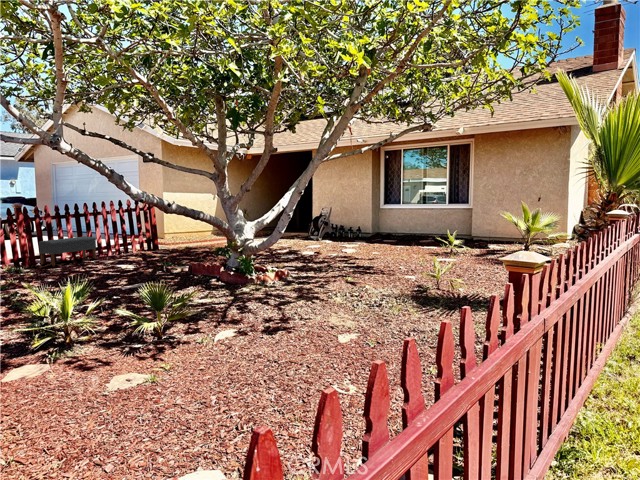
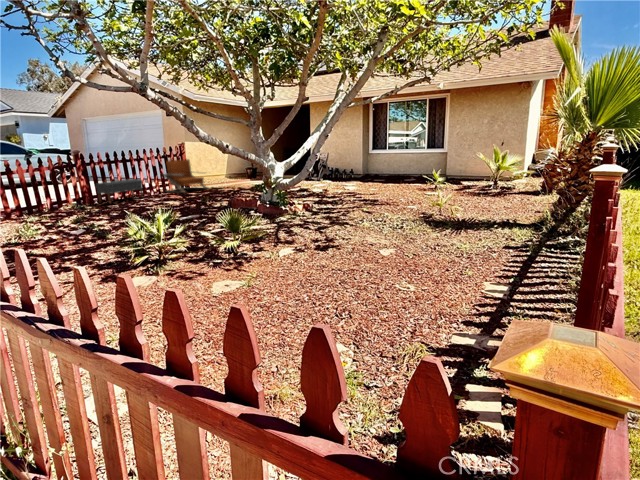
lounge chair: none [123,214,178,253] -> present [163,159,207,193]

